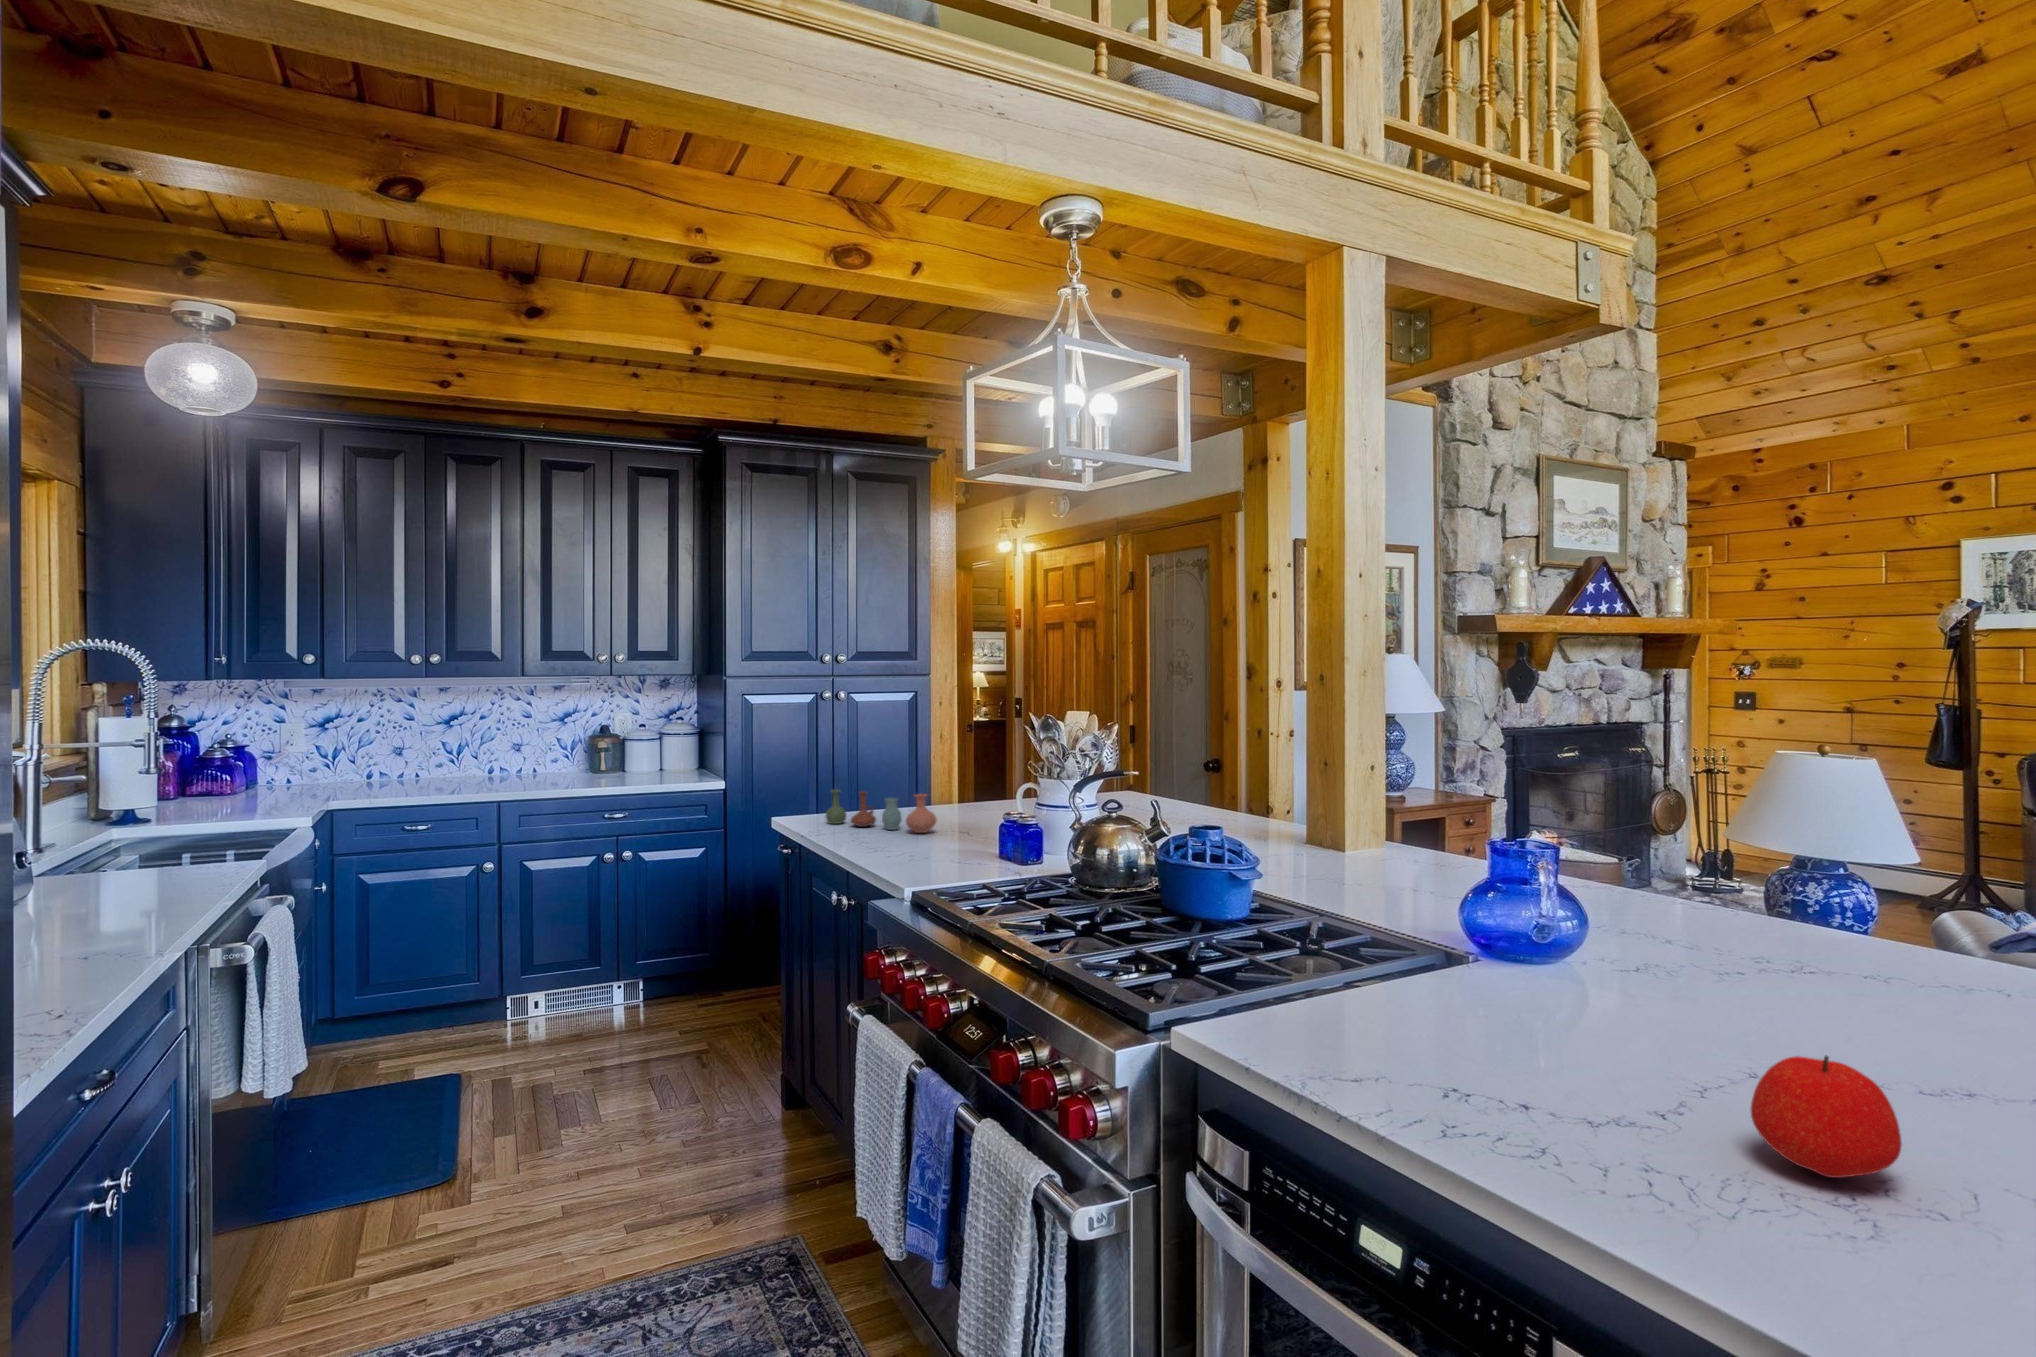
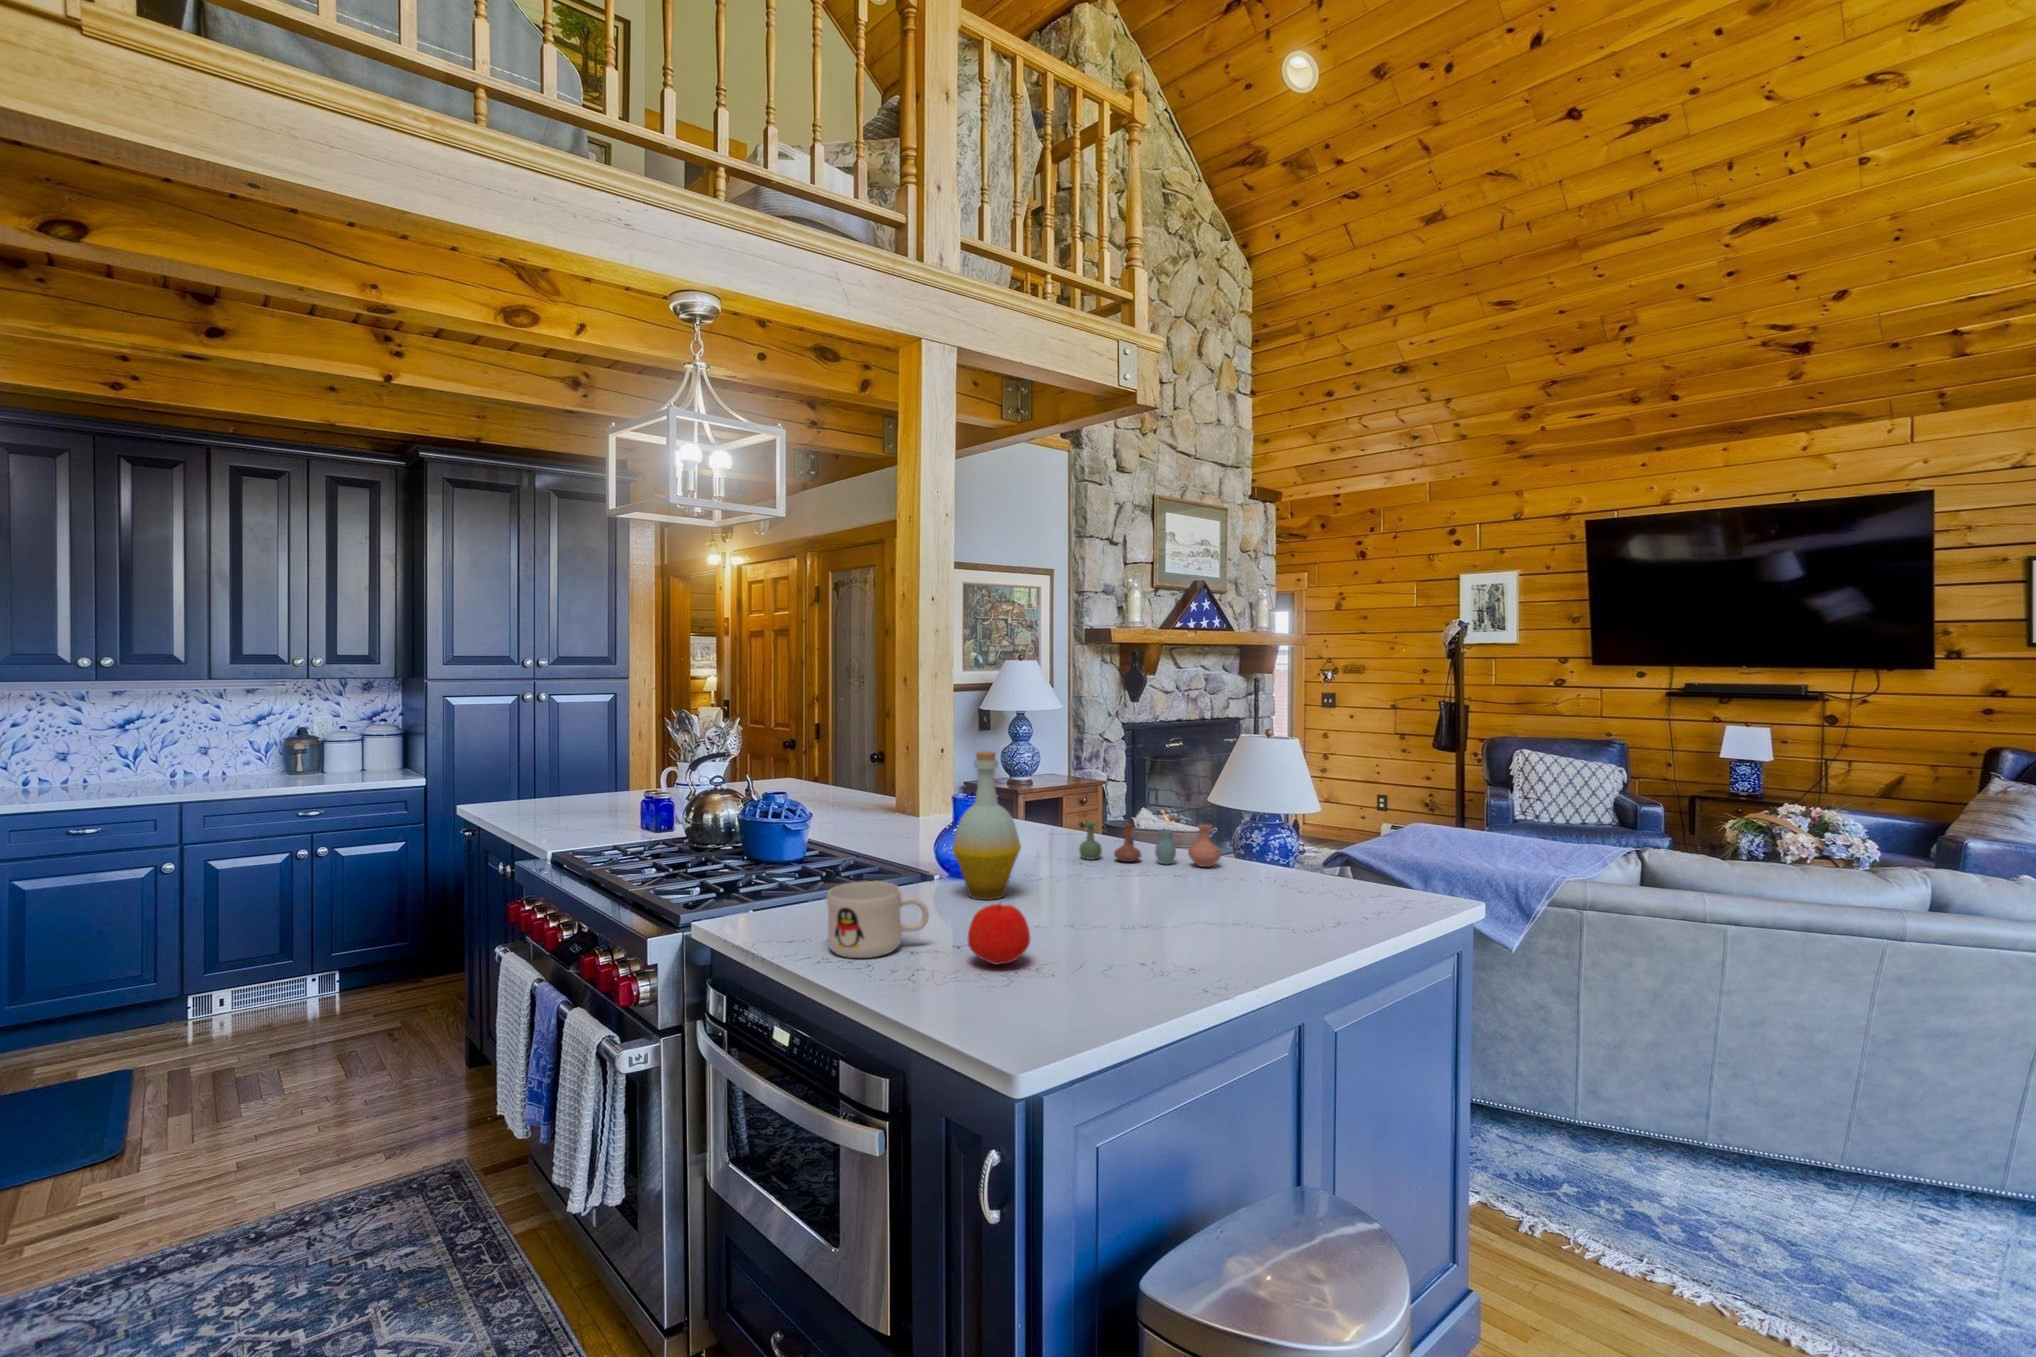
bottle: none [1541,770,1668,1009] -> present [952,751,1021,900]
vase: present [825,789,937,833] -> present [1079,822,1221,867]
mug: none [1446,985,1629,1131] -> present [827,881,929,958]

